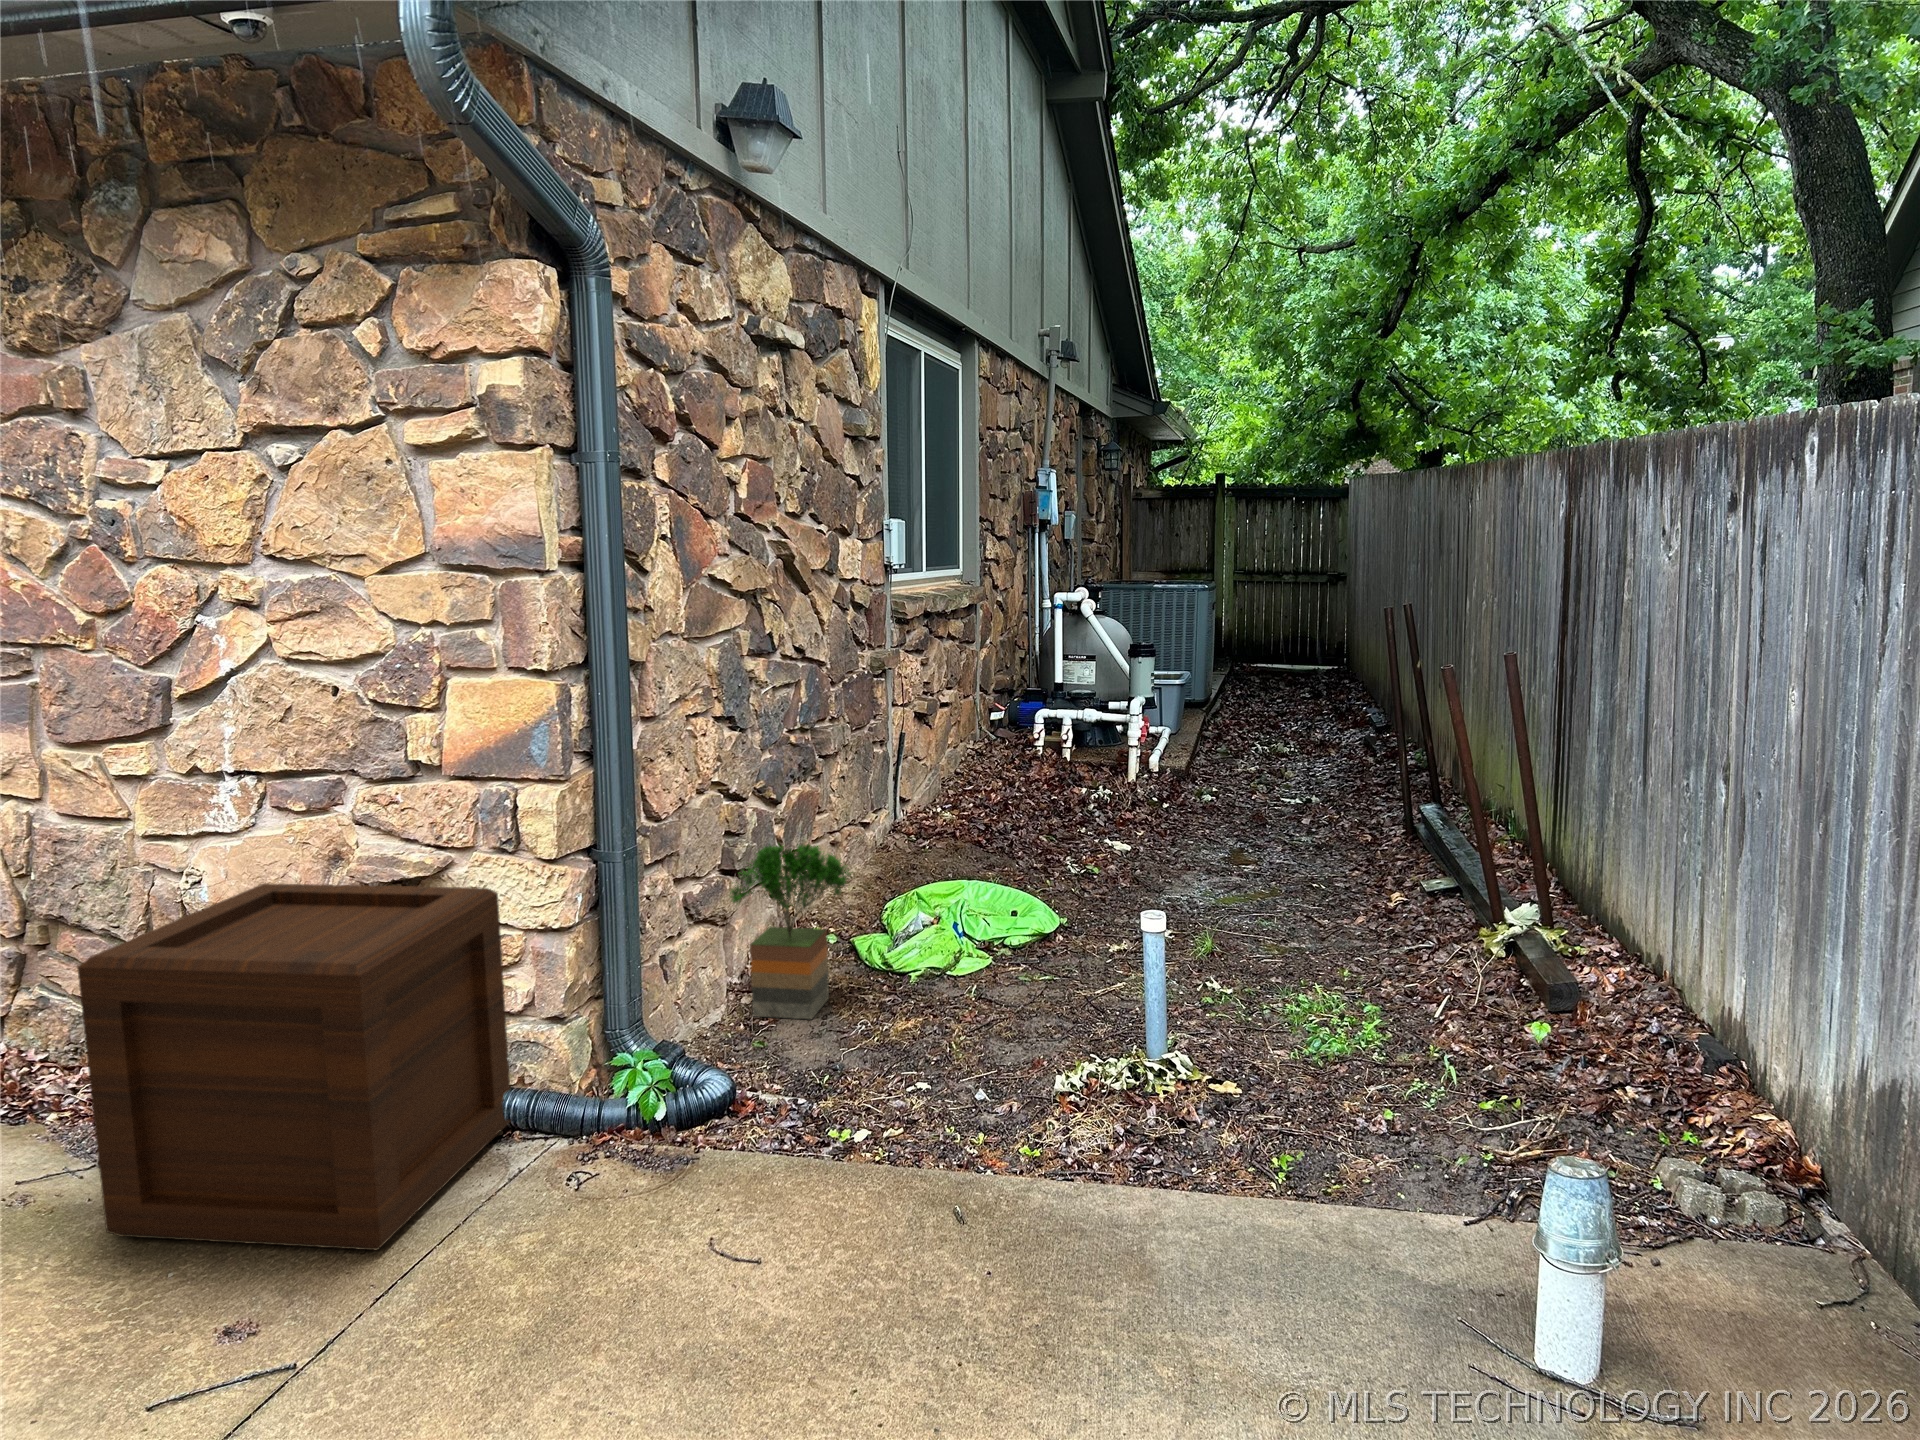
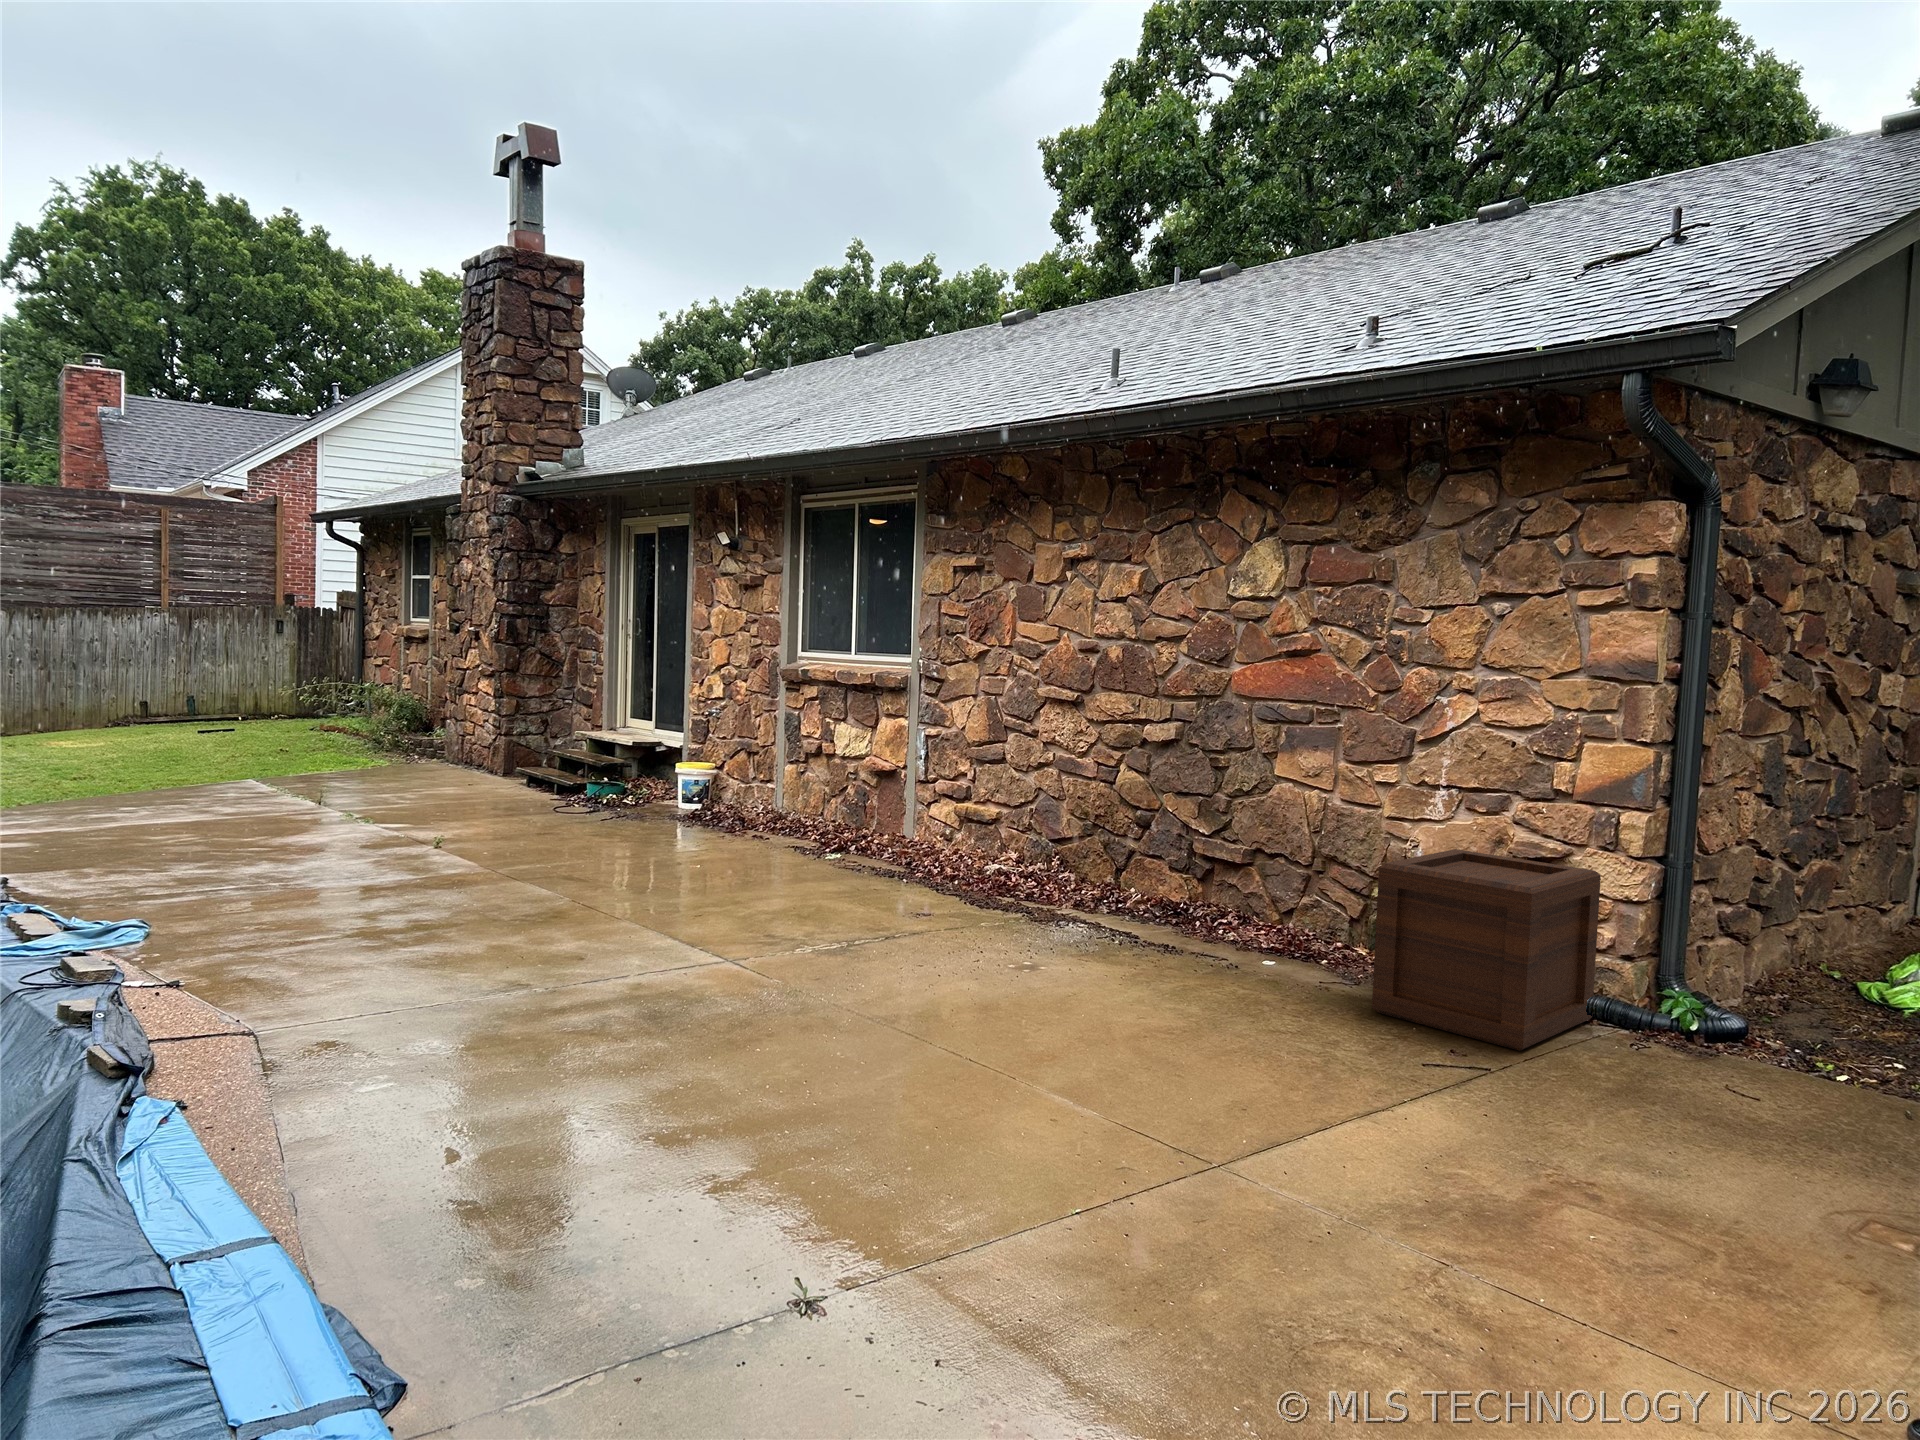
potted tree: present [730,844,851,1019] -> none [1755,889,1867,1020]

